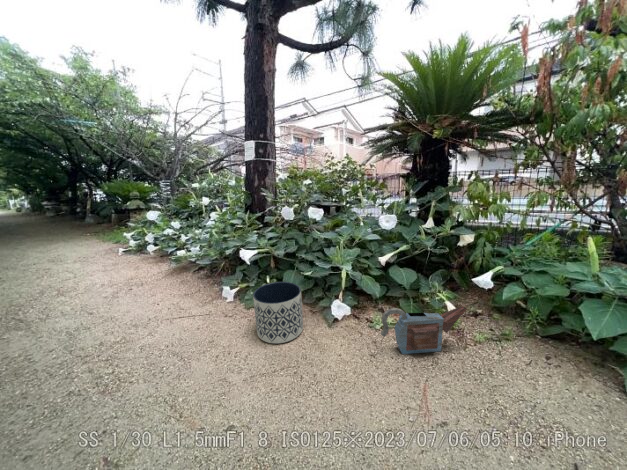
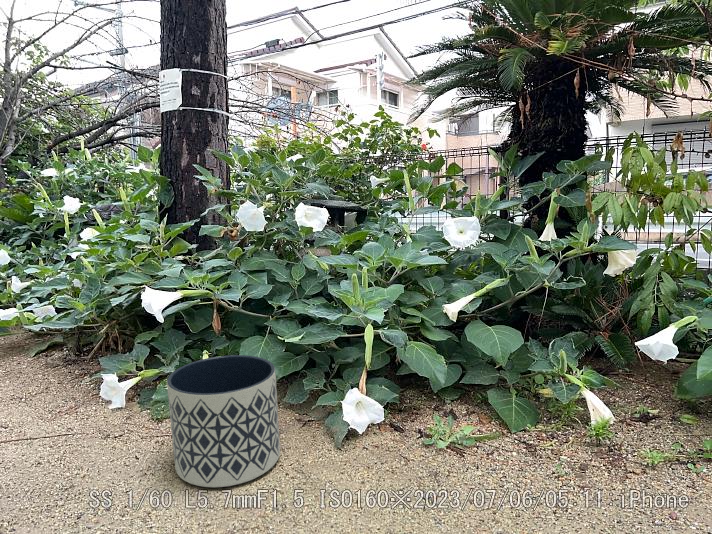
watering can: present [380,306,467,354] -> none [446,389,624,497]

